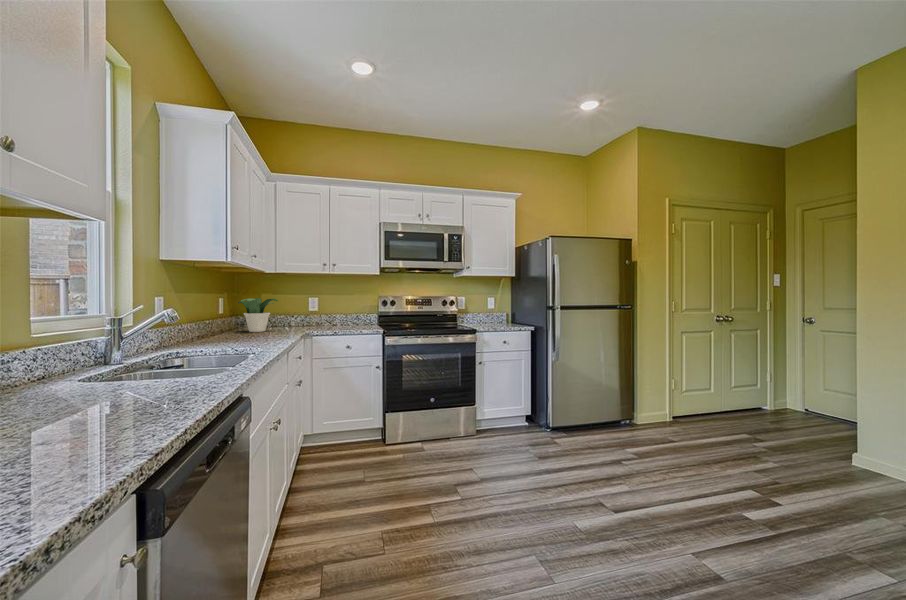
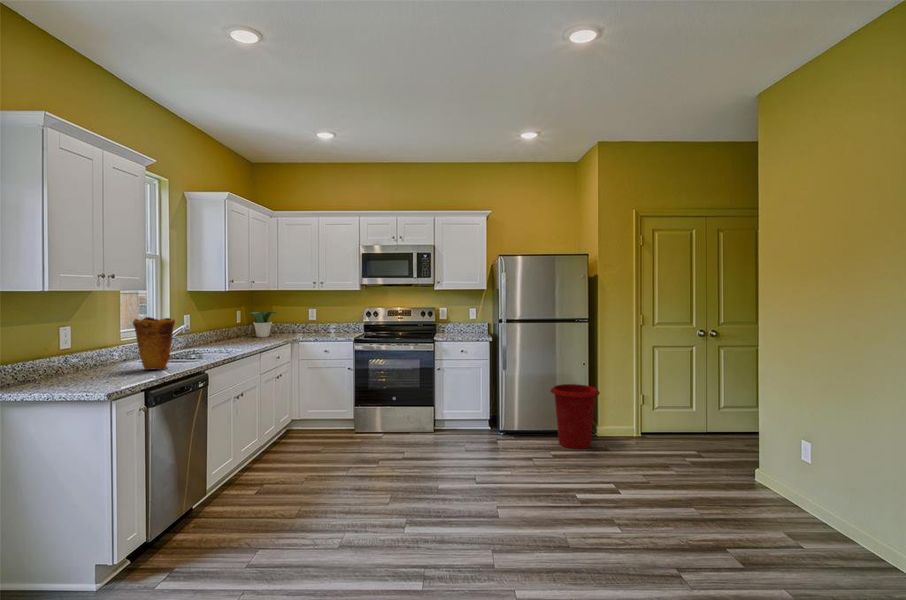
vase: none [77,278,190,405] -> present [133,317,175,370]
waste bin: none [604,373,660,442] -> present [550,384,600,449]

